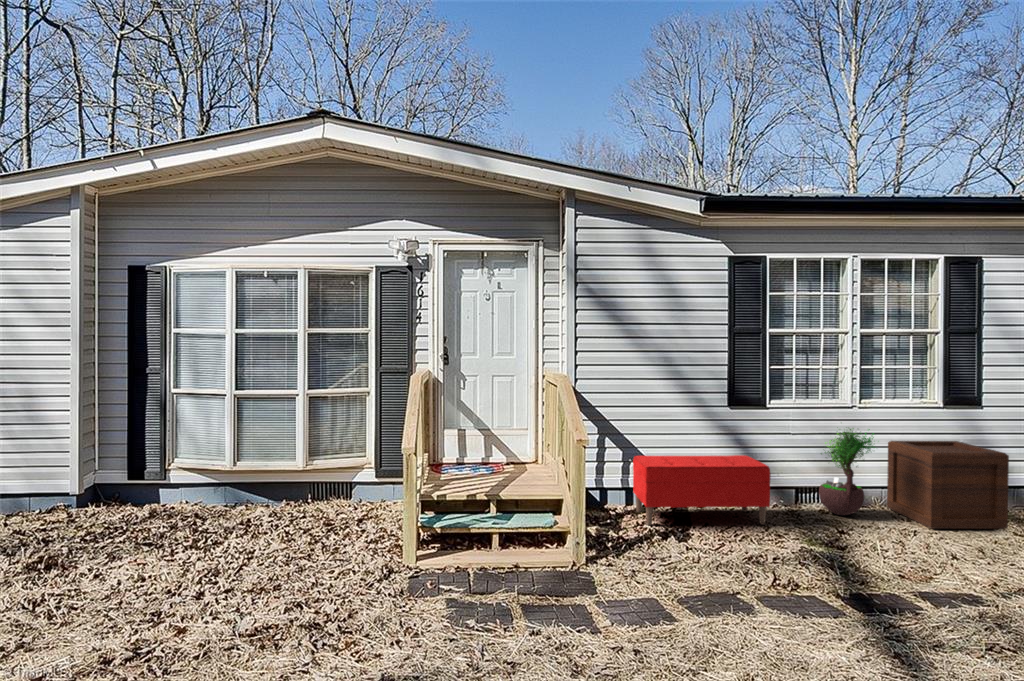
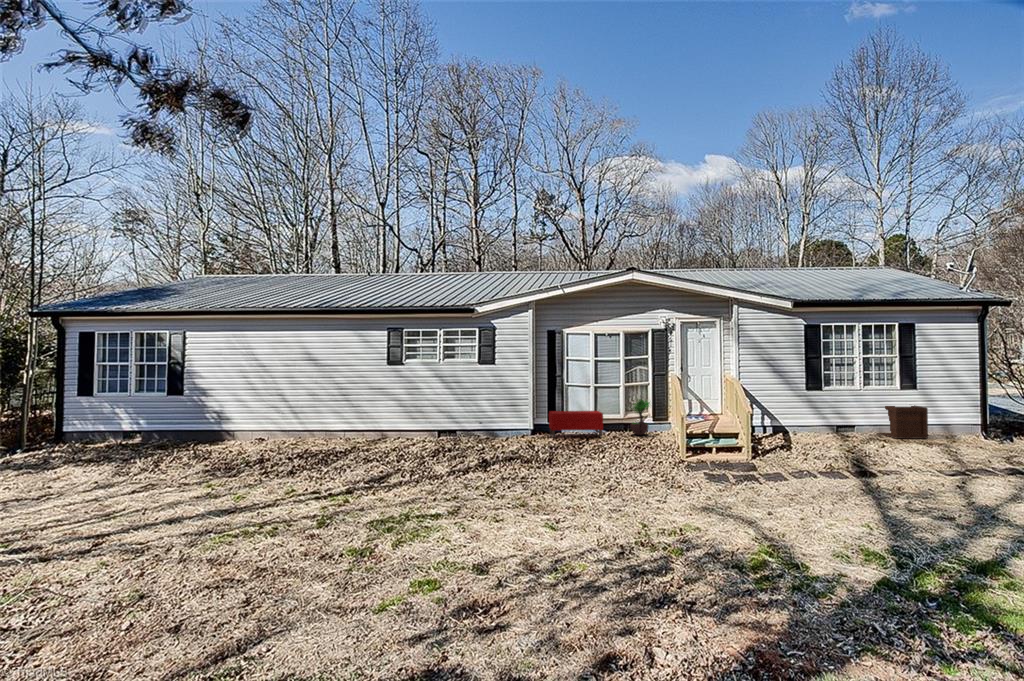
potted tree: present [819,428,874,515] -> present [631,399,650,435]
bench: present [633,455,770,525] -> present [549,411,603,438]

